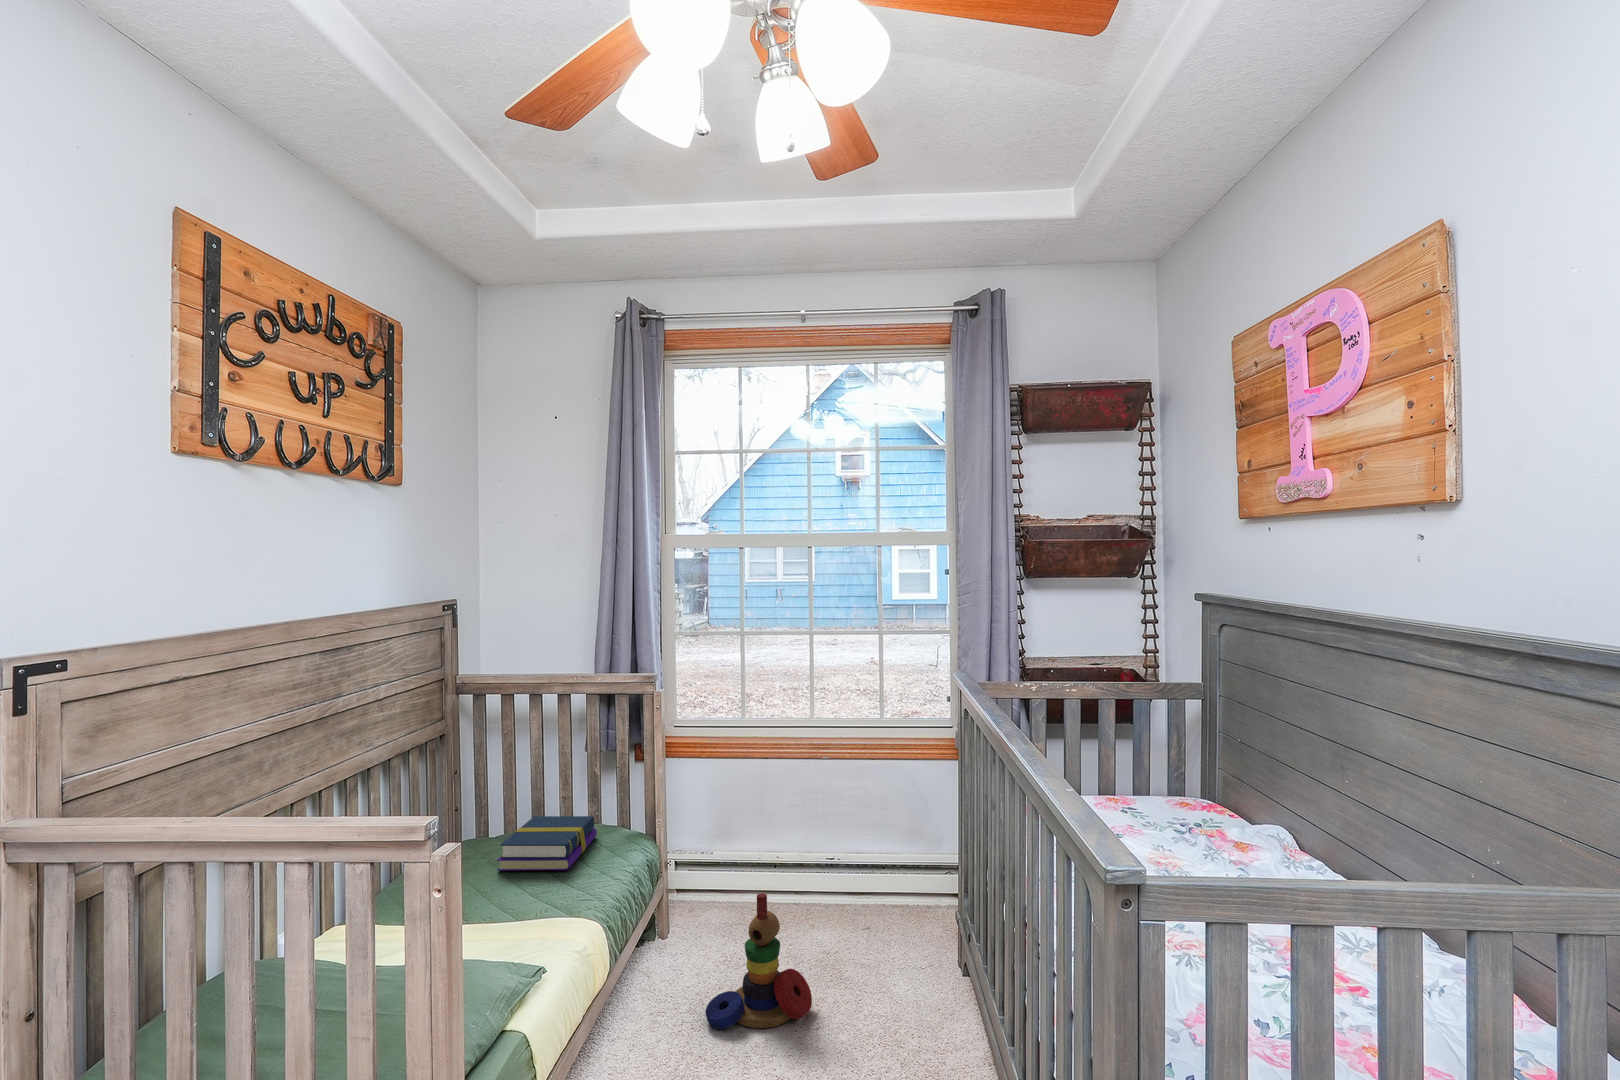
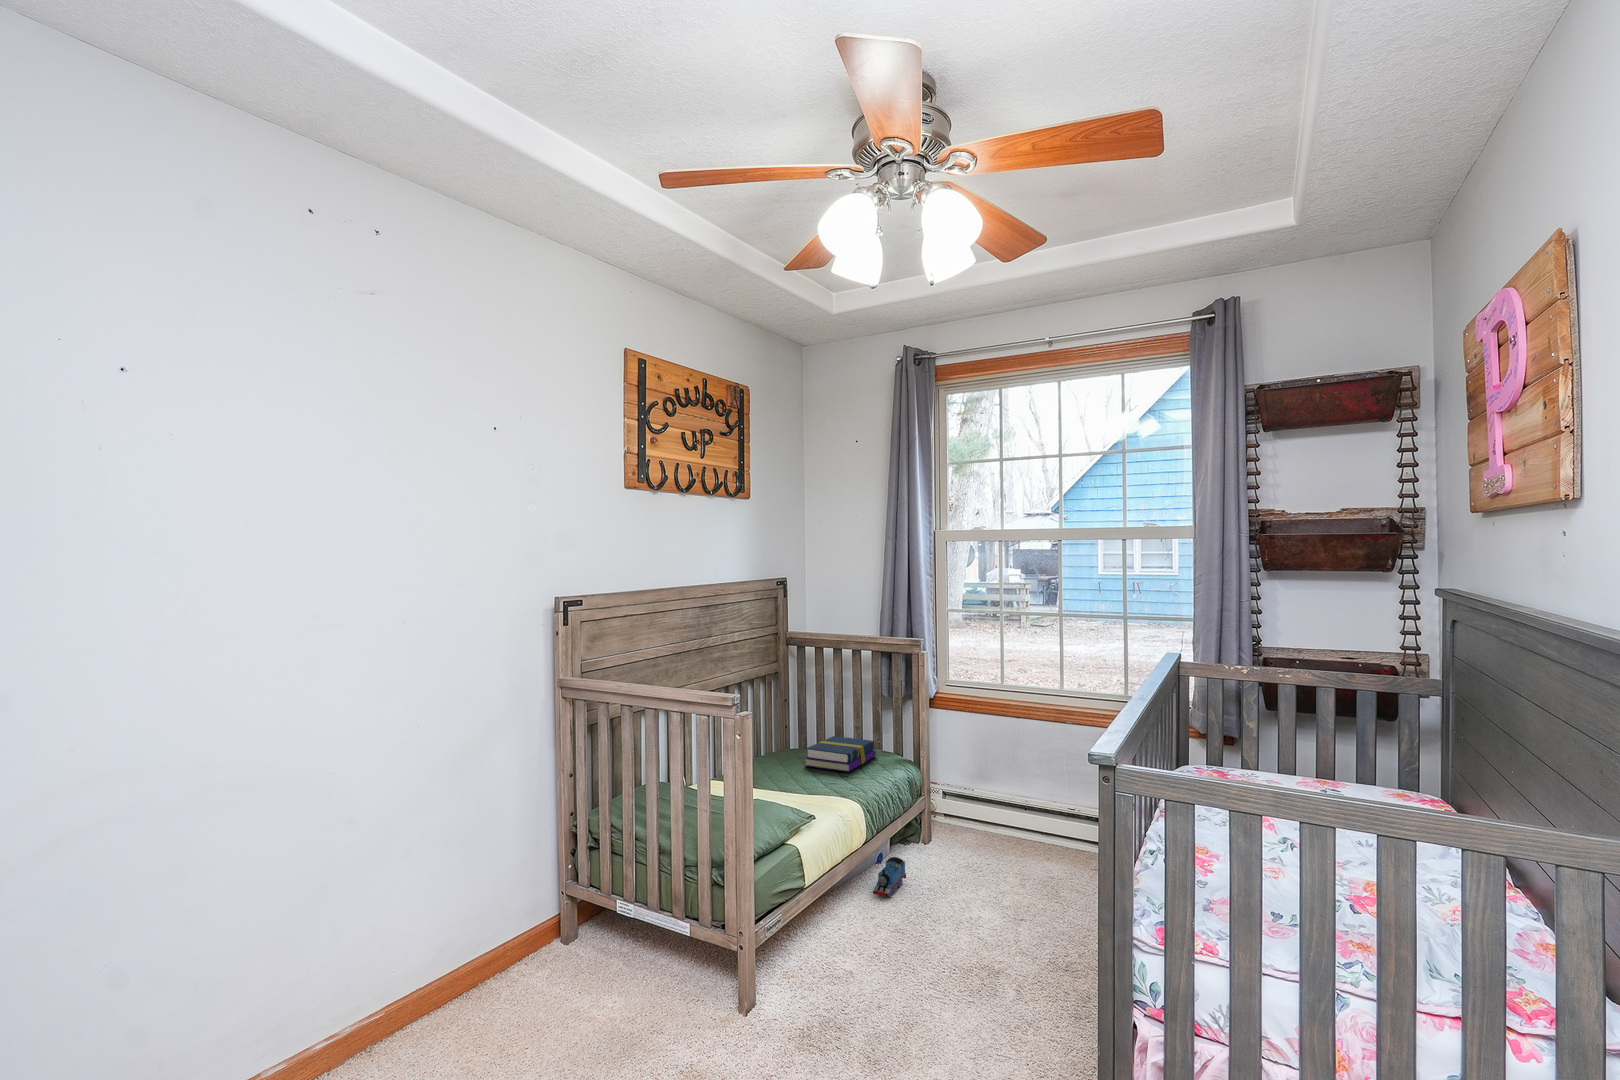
stacking toy: present [706,893,812,1029] -> none [940,811,1024,911]
toy train: none [615,978,653,1046] -> present [873,857,906,897]

